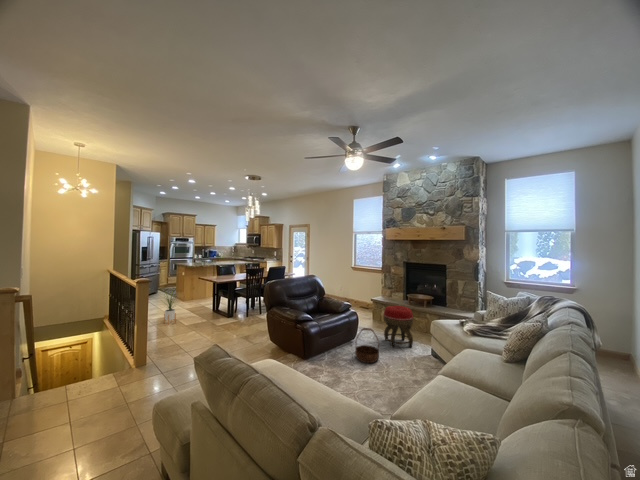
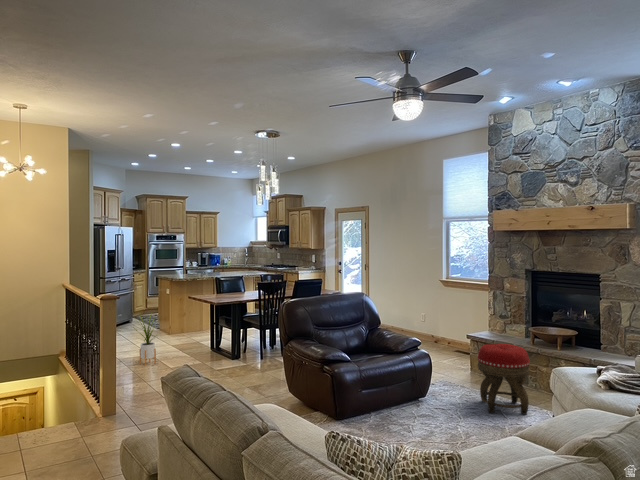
basket: present [355,328,379,363] -> none [422,376,461,433]

